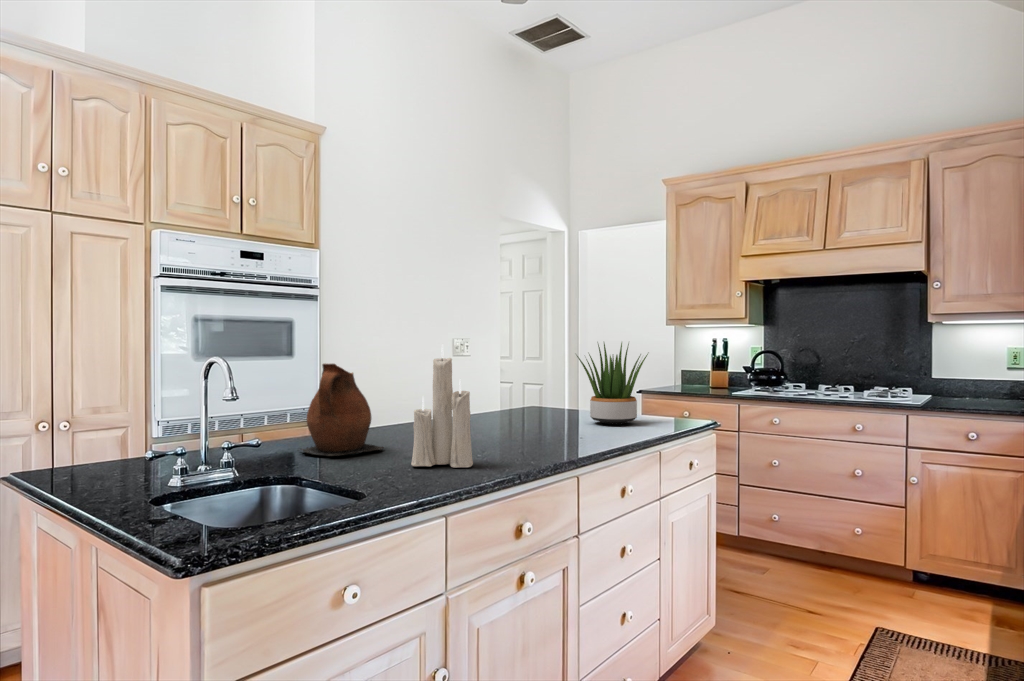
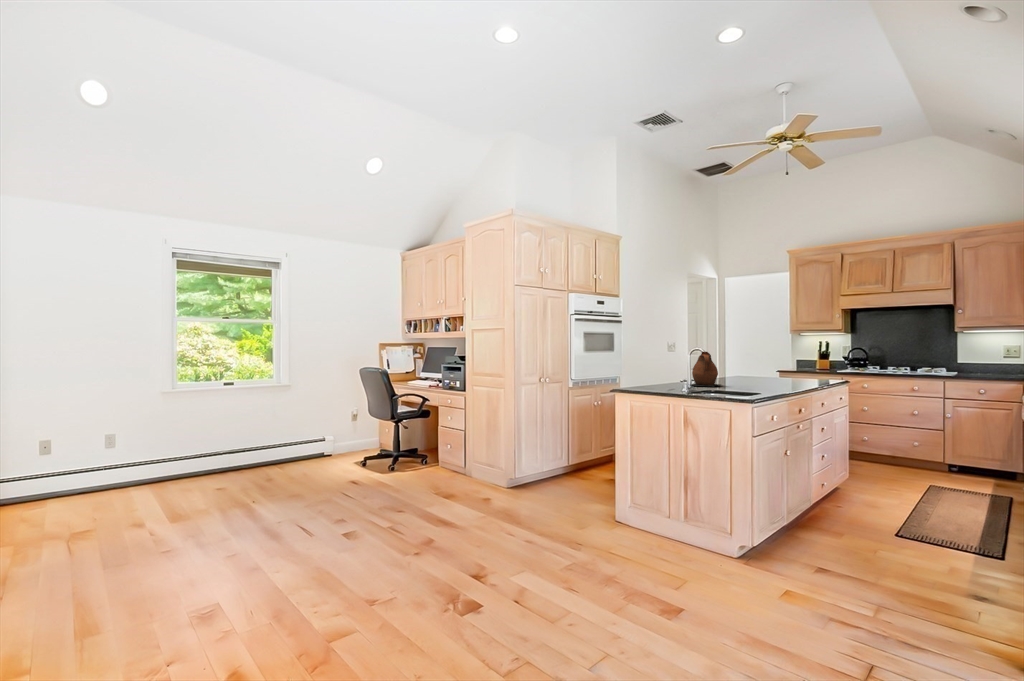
potted plant: present [577,343,648,425] -> none [782,343,817,380]
candle: present [411,344,473,468] -> none [749,341,773,389]

